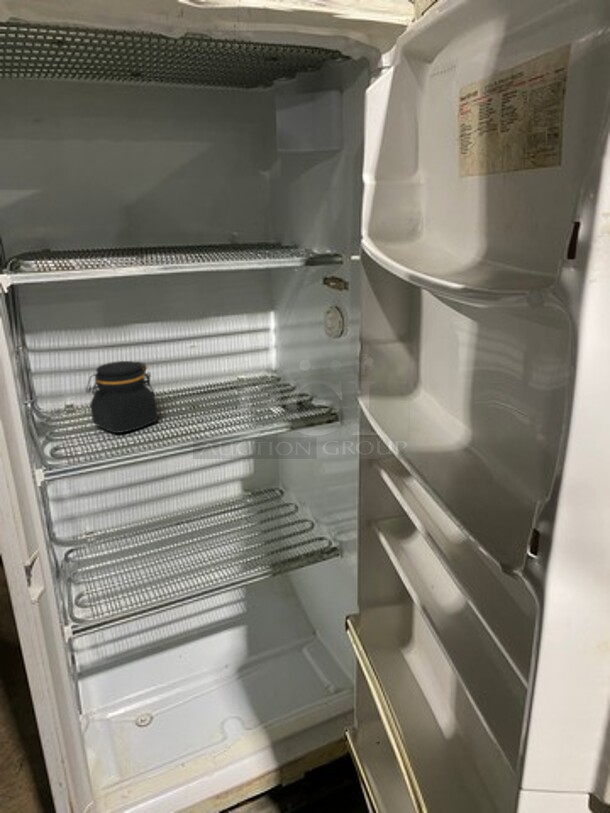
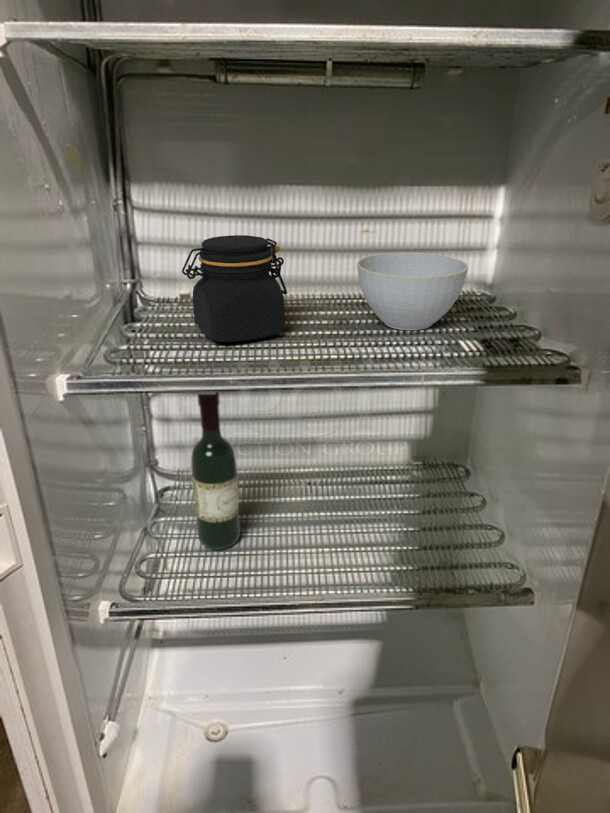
bowl: none [196,357,265,407] -> present [357,253,468,330]
wine bottle: none [102,466,142,580] -> present [191,392,240,550]

